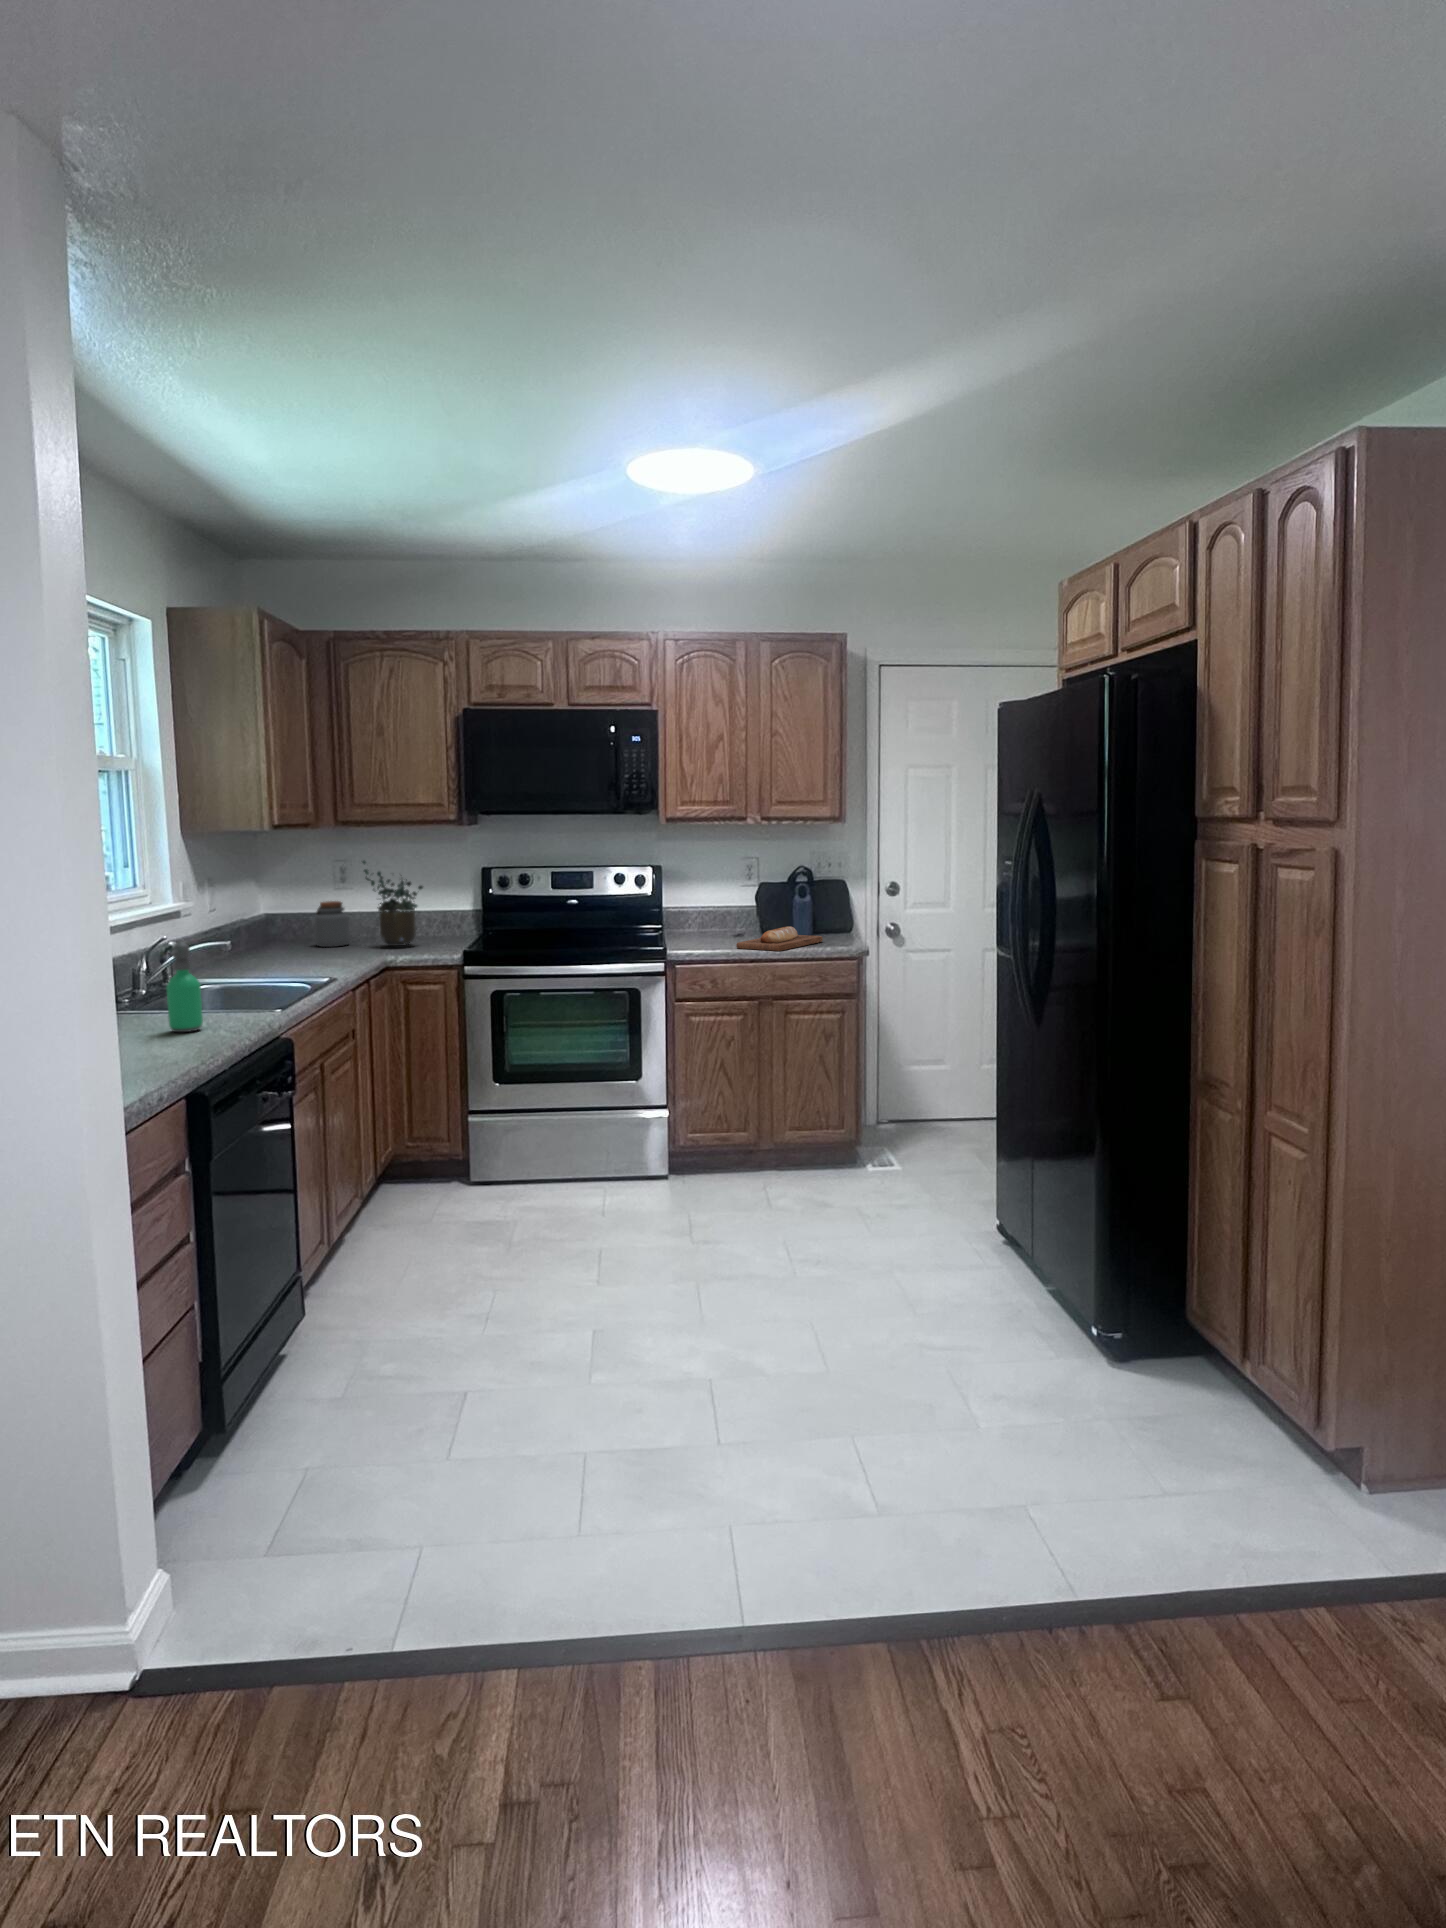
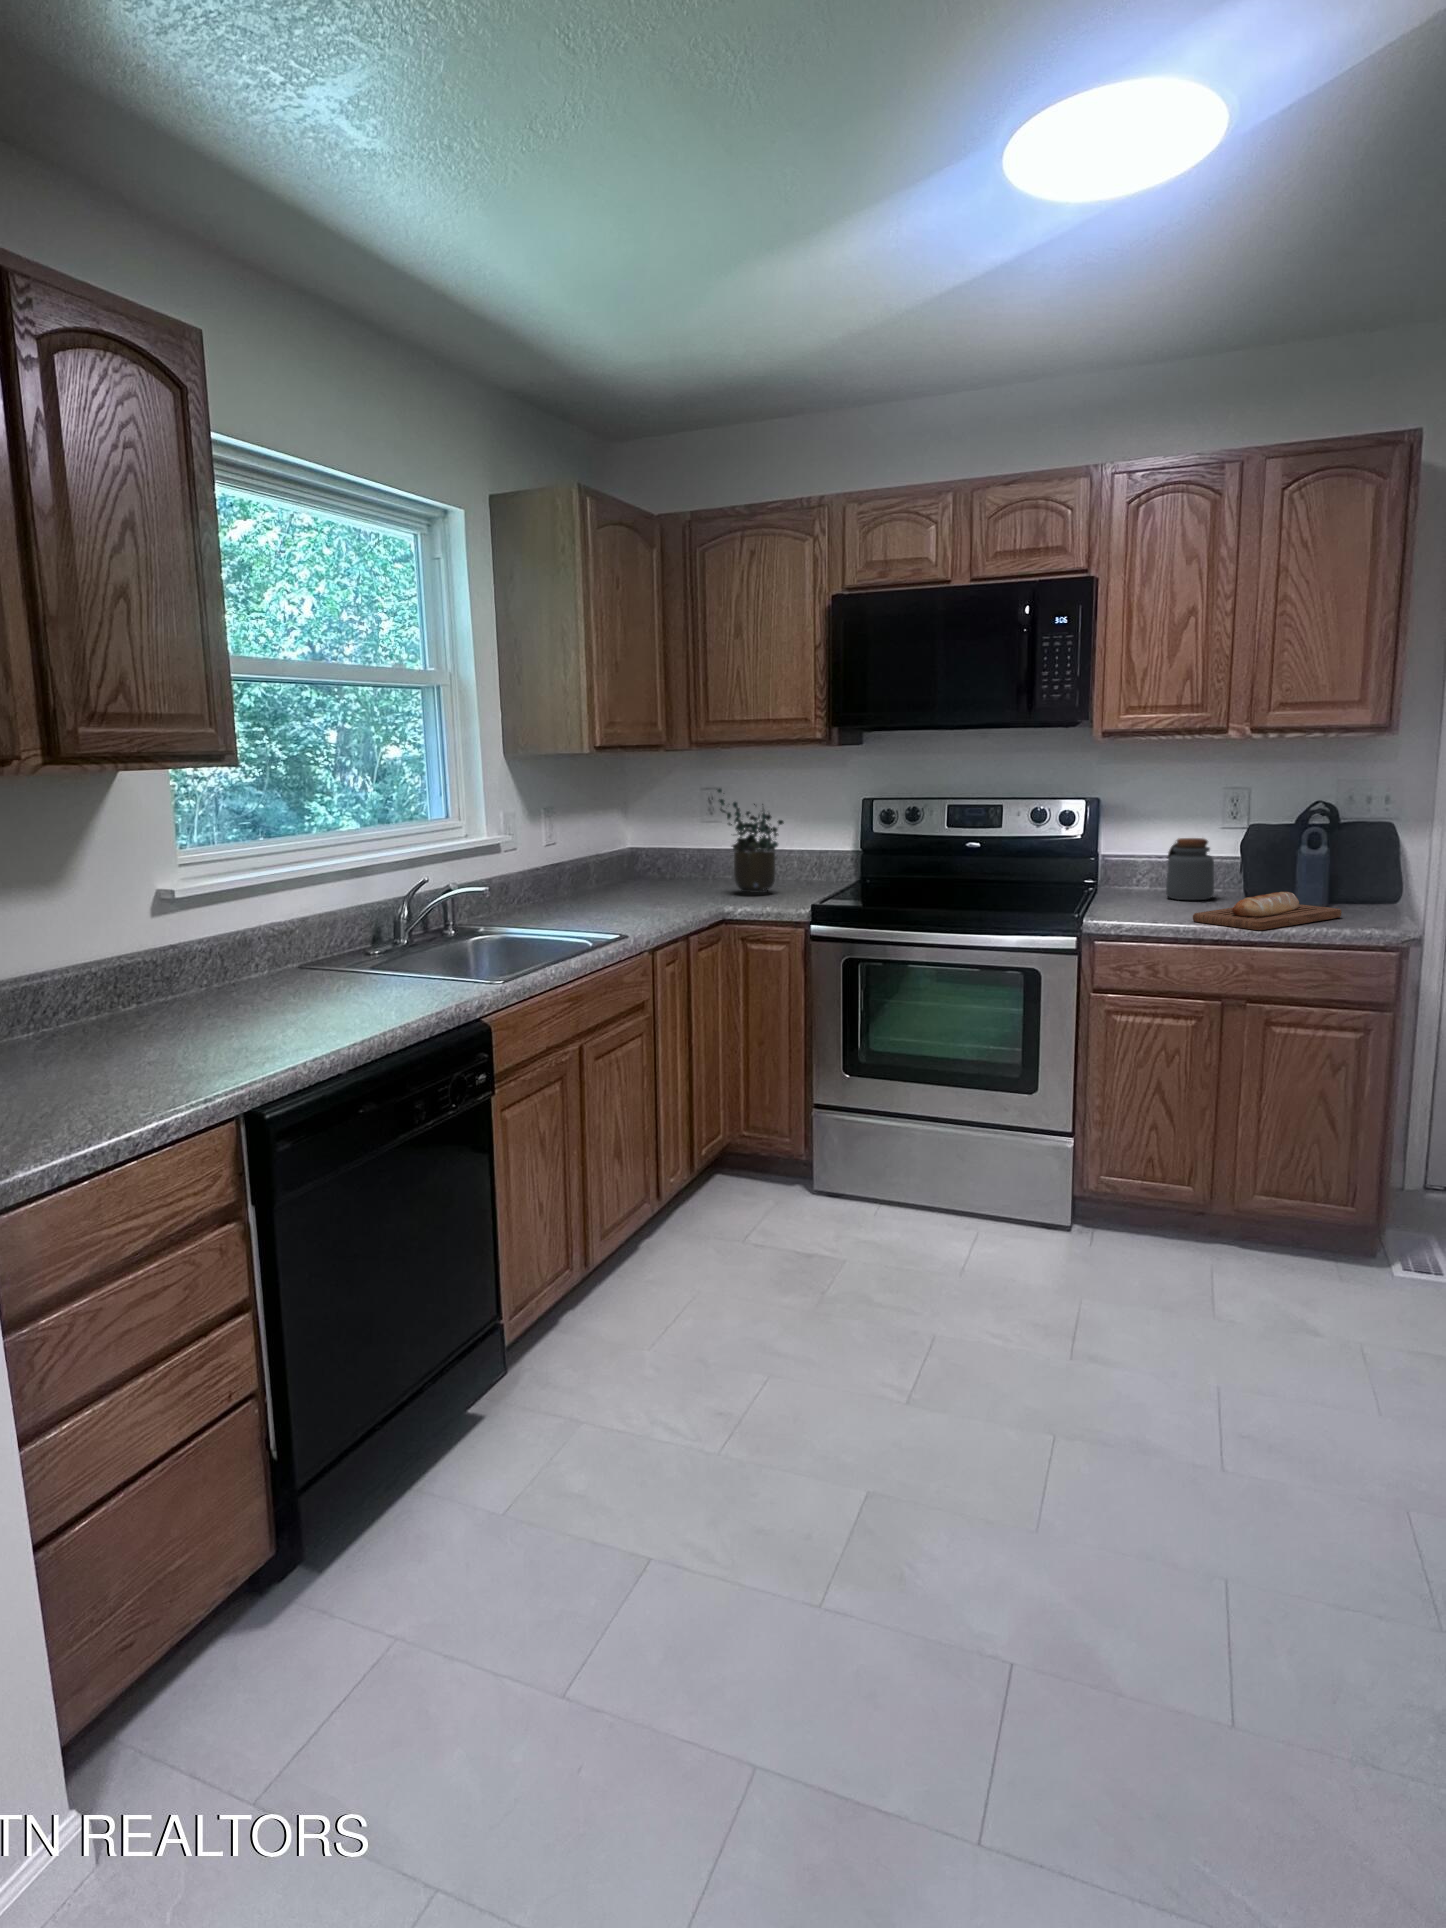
jar: present [315,901,350,947] -> present [1166,838,1214,900]
soap dispenser: present [166,942,203,1032] -> none [359,894,406,1005]

